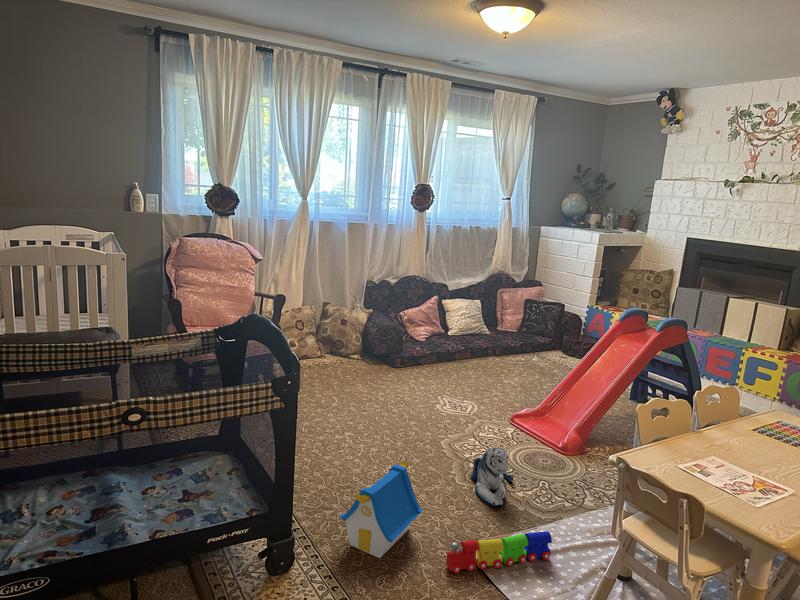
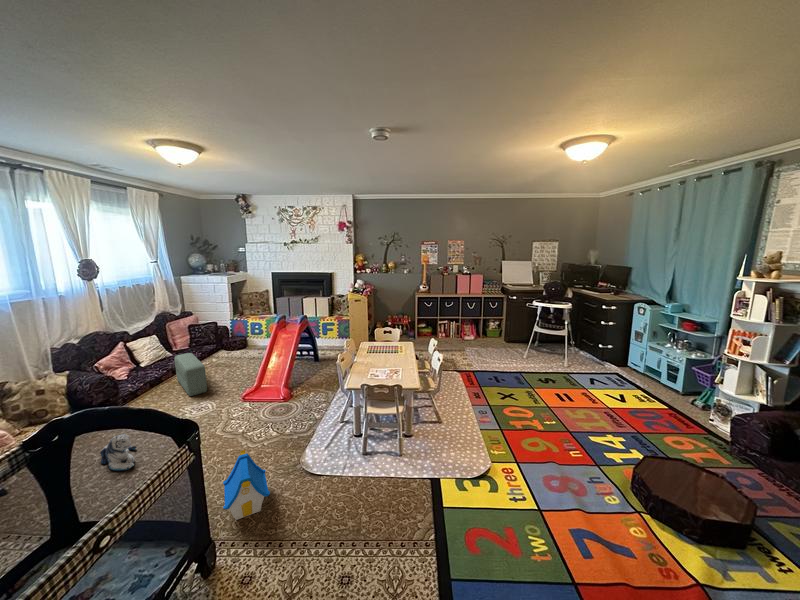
pouf: none [462,329,496,390] -> present [174,353,207,396]
plush toy: present [470,447,513,506] -> present [100,433,137,471]
toy train: present [446,531,552,573] -> none [294,437,329,486]

